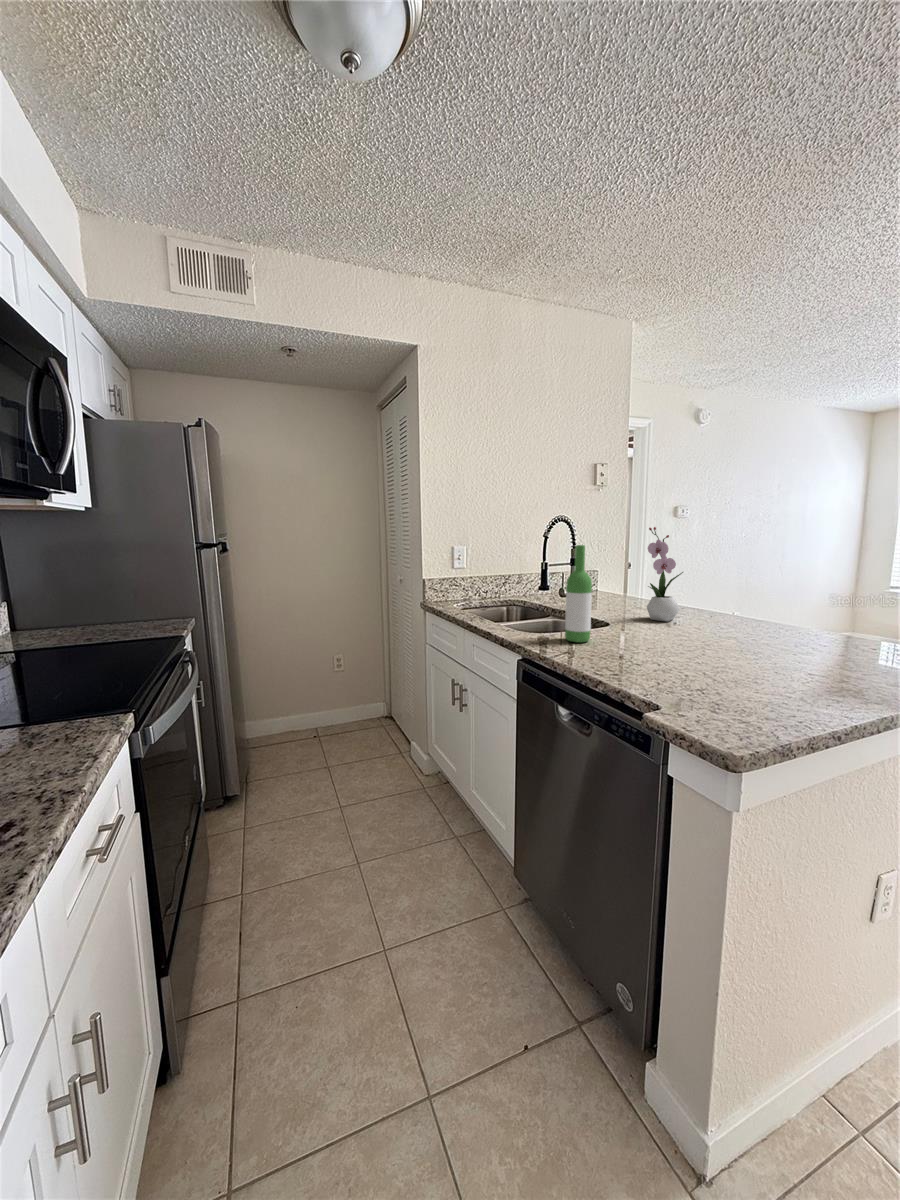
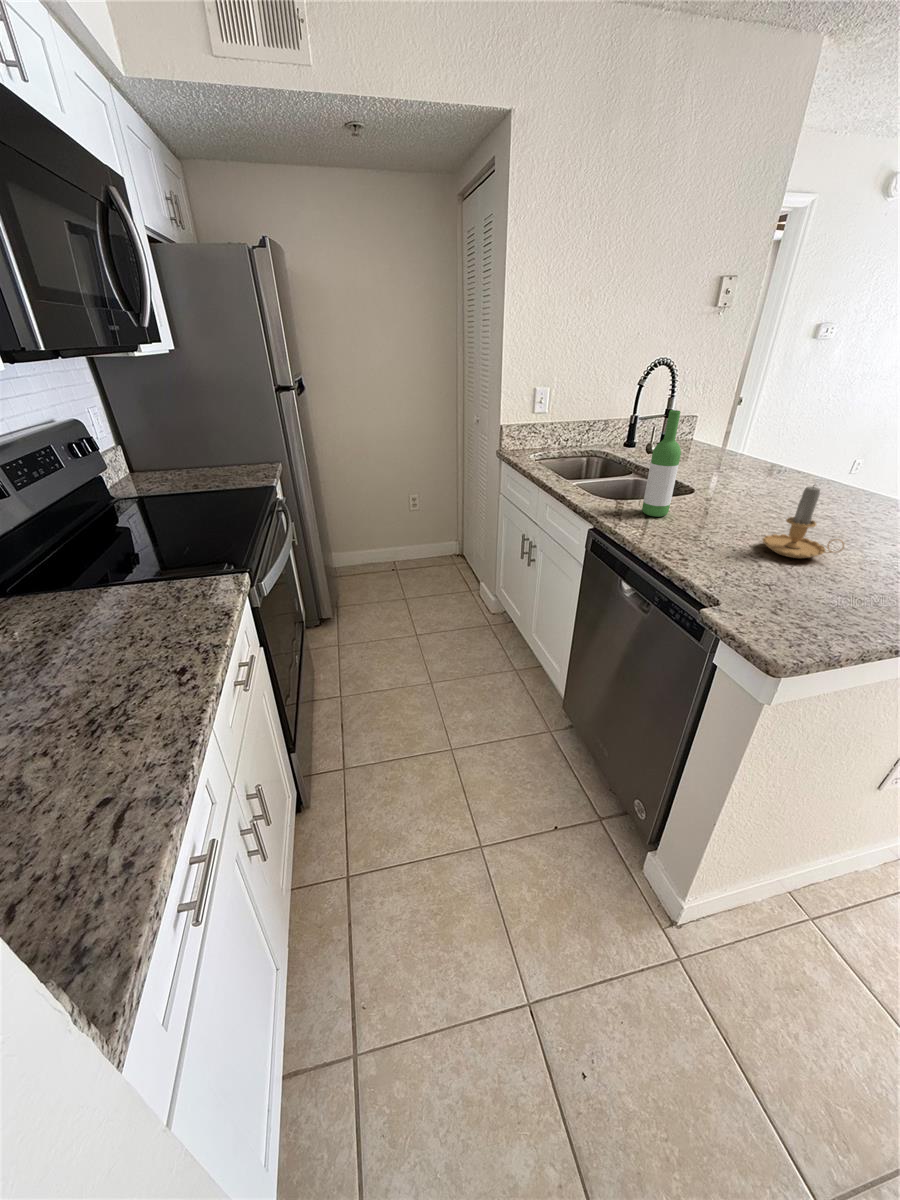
flower arrangement: present [647,527,683,621] -> none [741,380,796,492]
candle: none [683,596,758,667] -> present [763,487,844,558]

